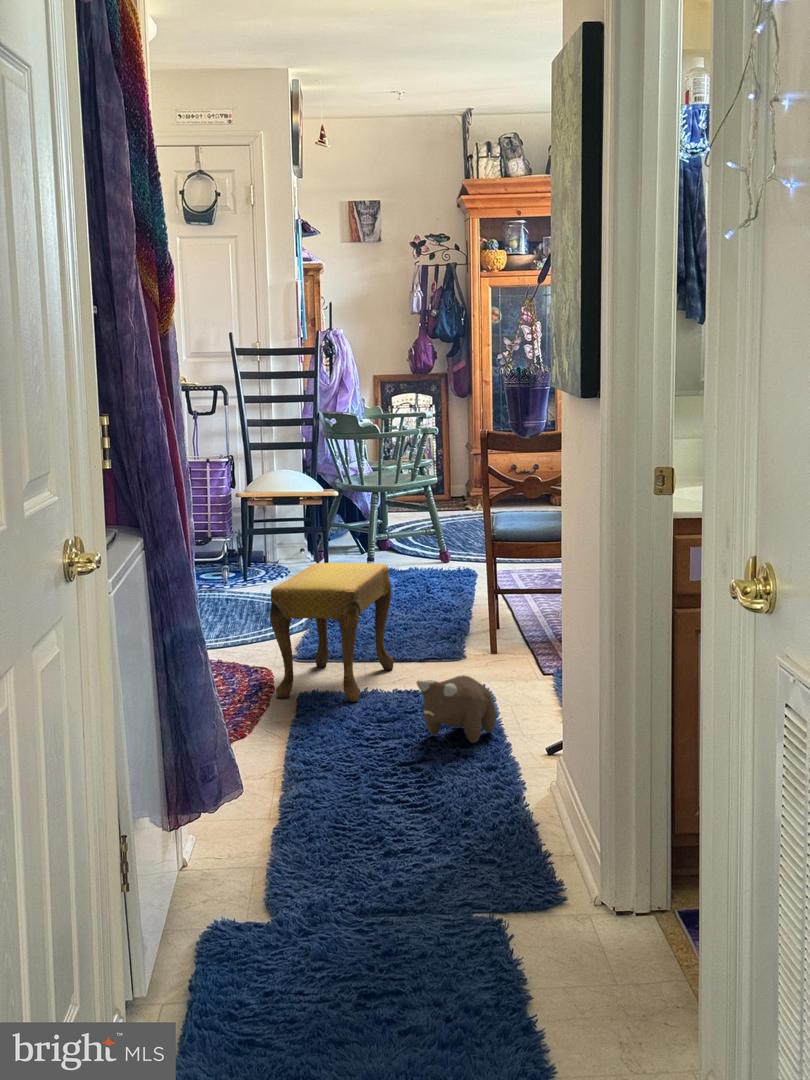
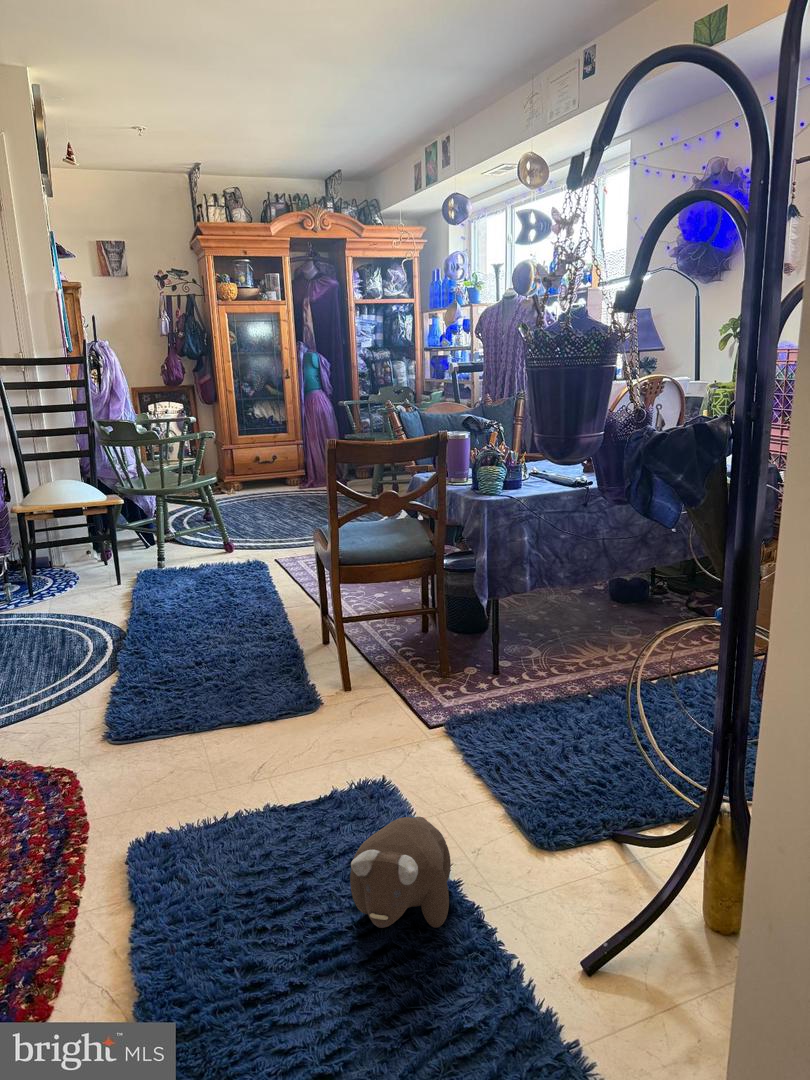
footstool: present [270,563,394,702] -> none [72,616,242,841]

